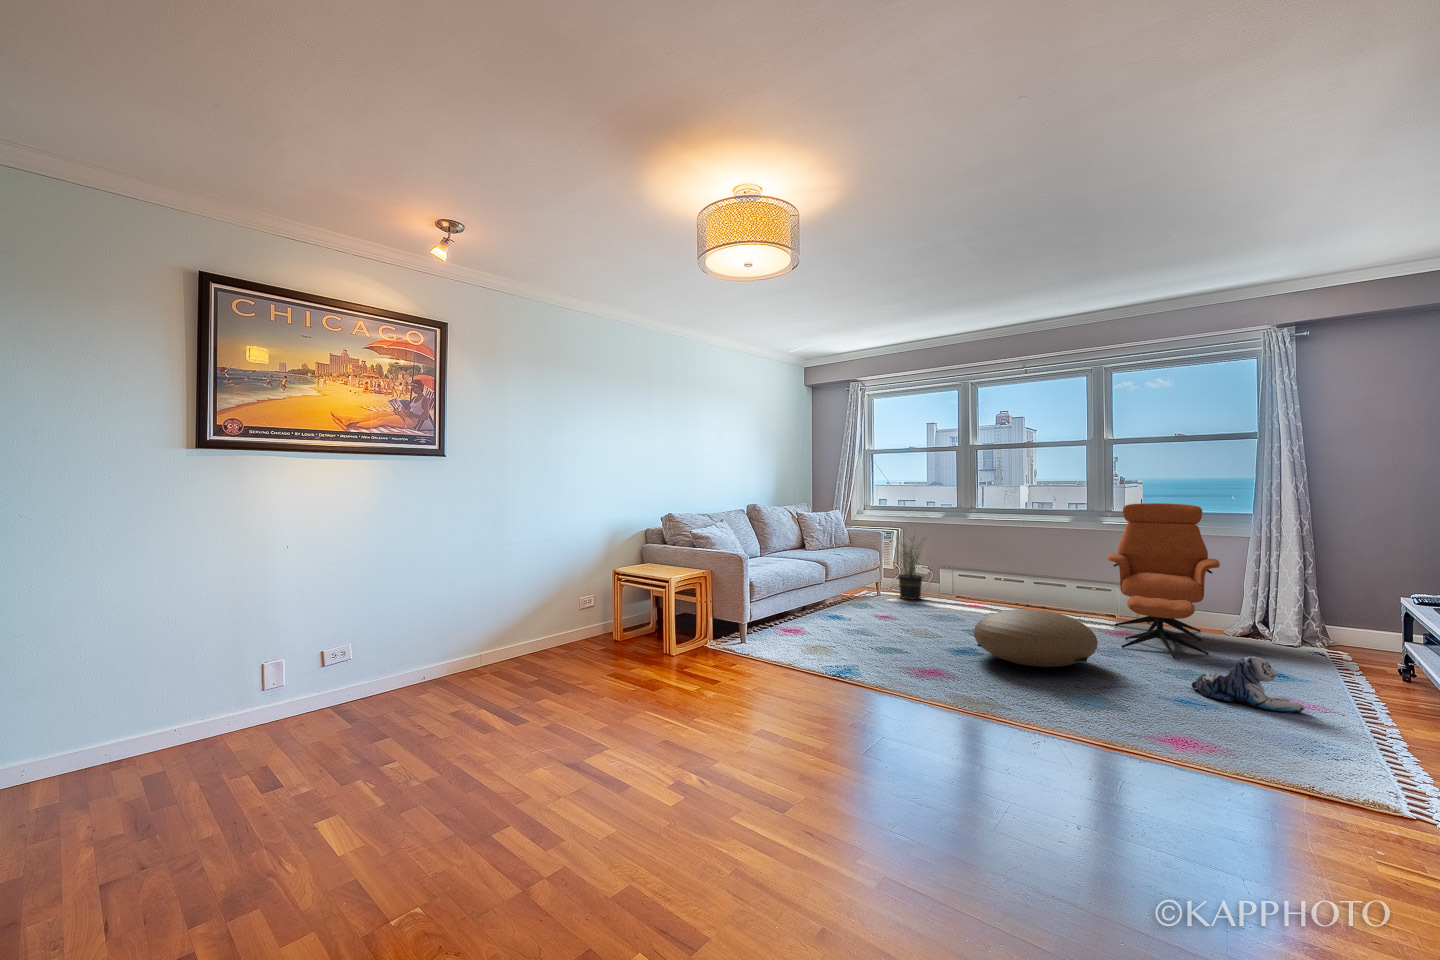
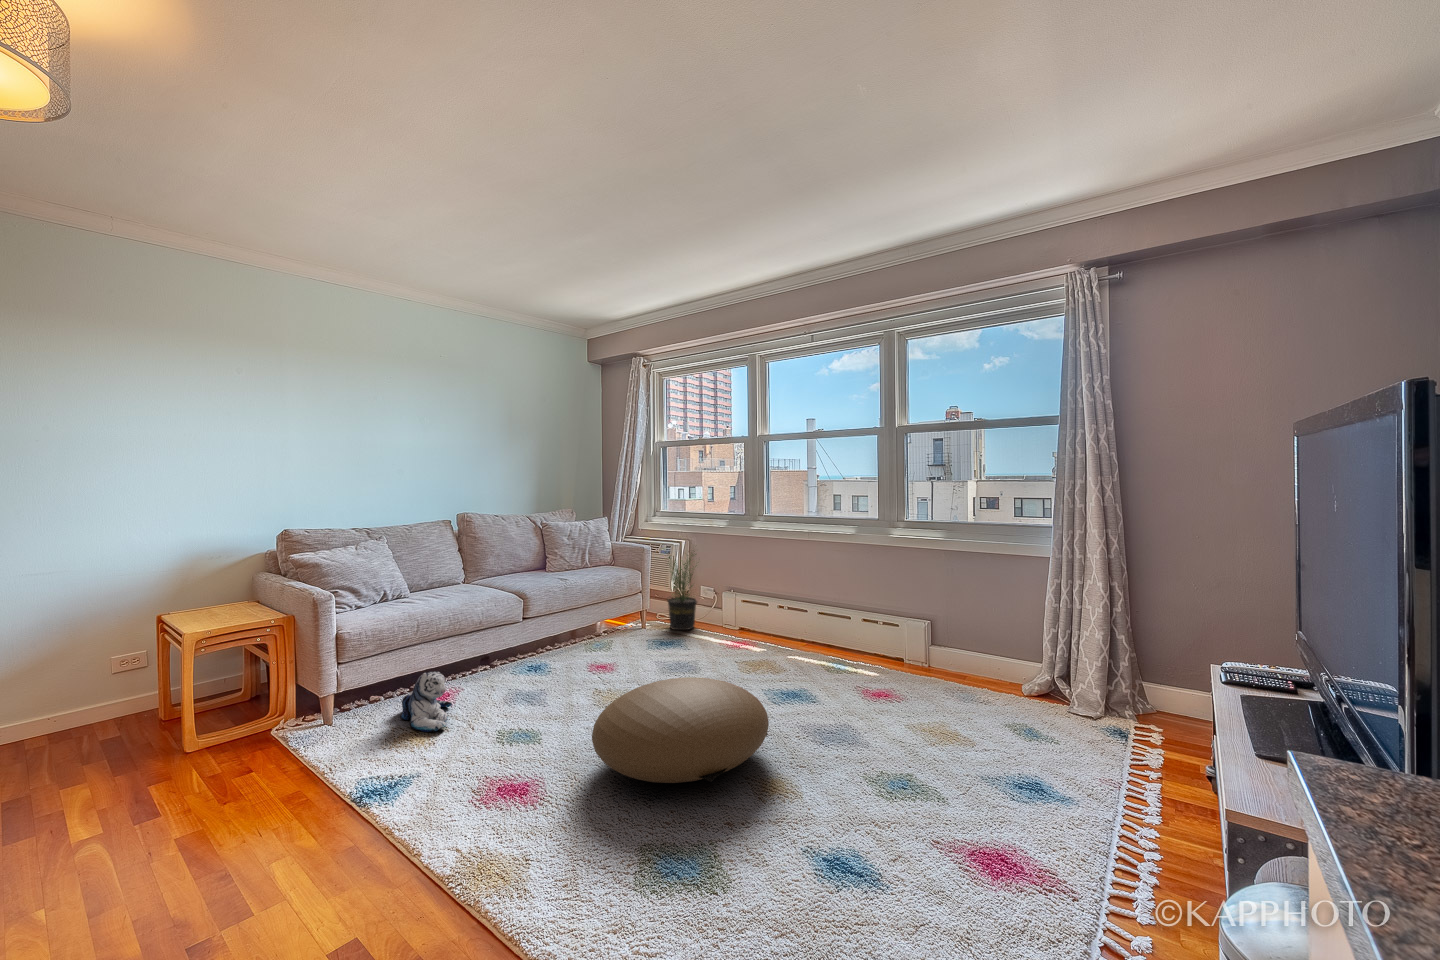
armchair: present [1107,503,1220,658] -> none [849,511,1008,747]
plush toy: present [1192,656,1305,713] -> present [400,671,452,732]

